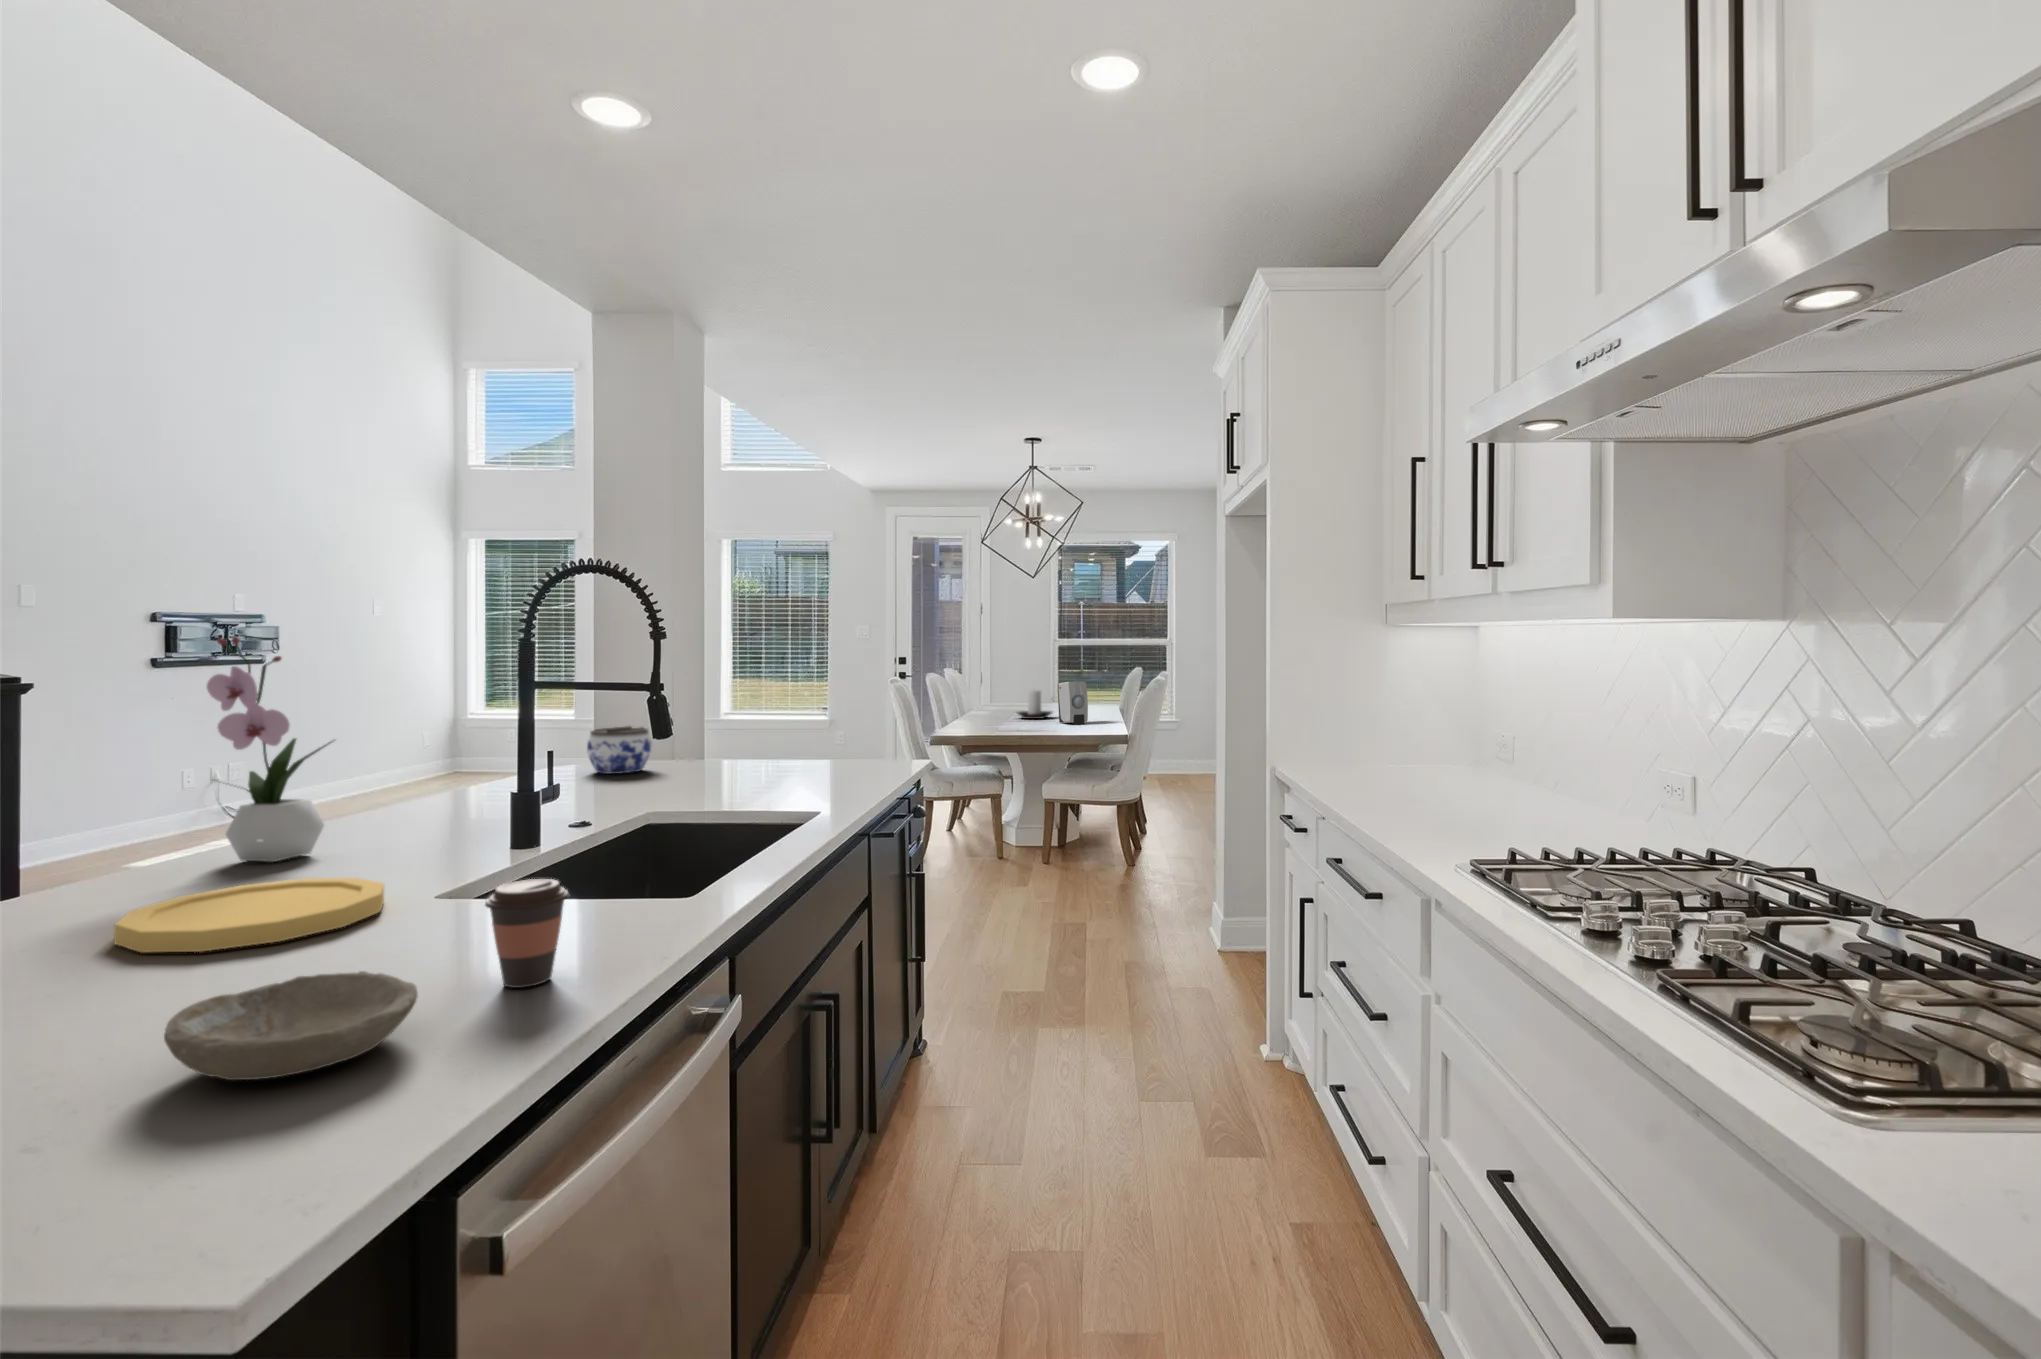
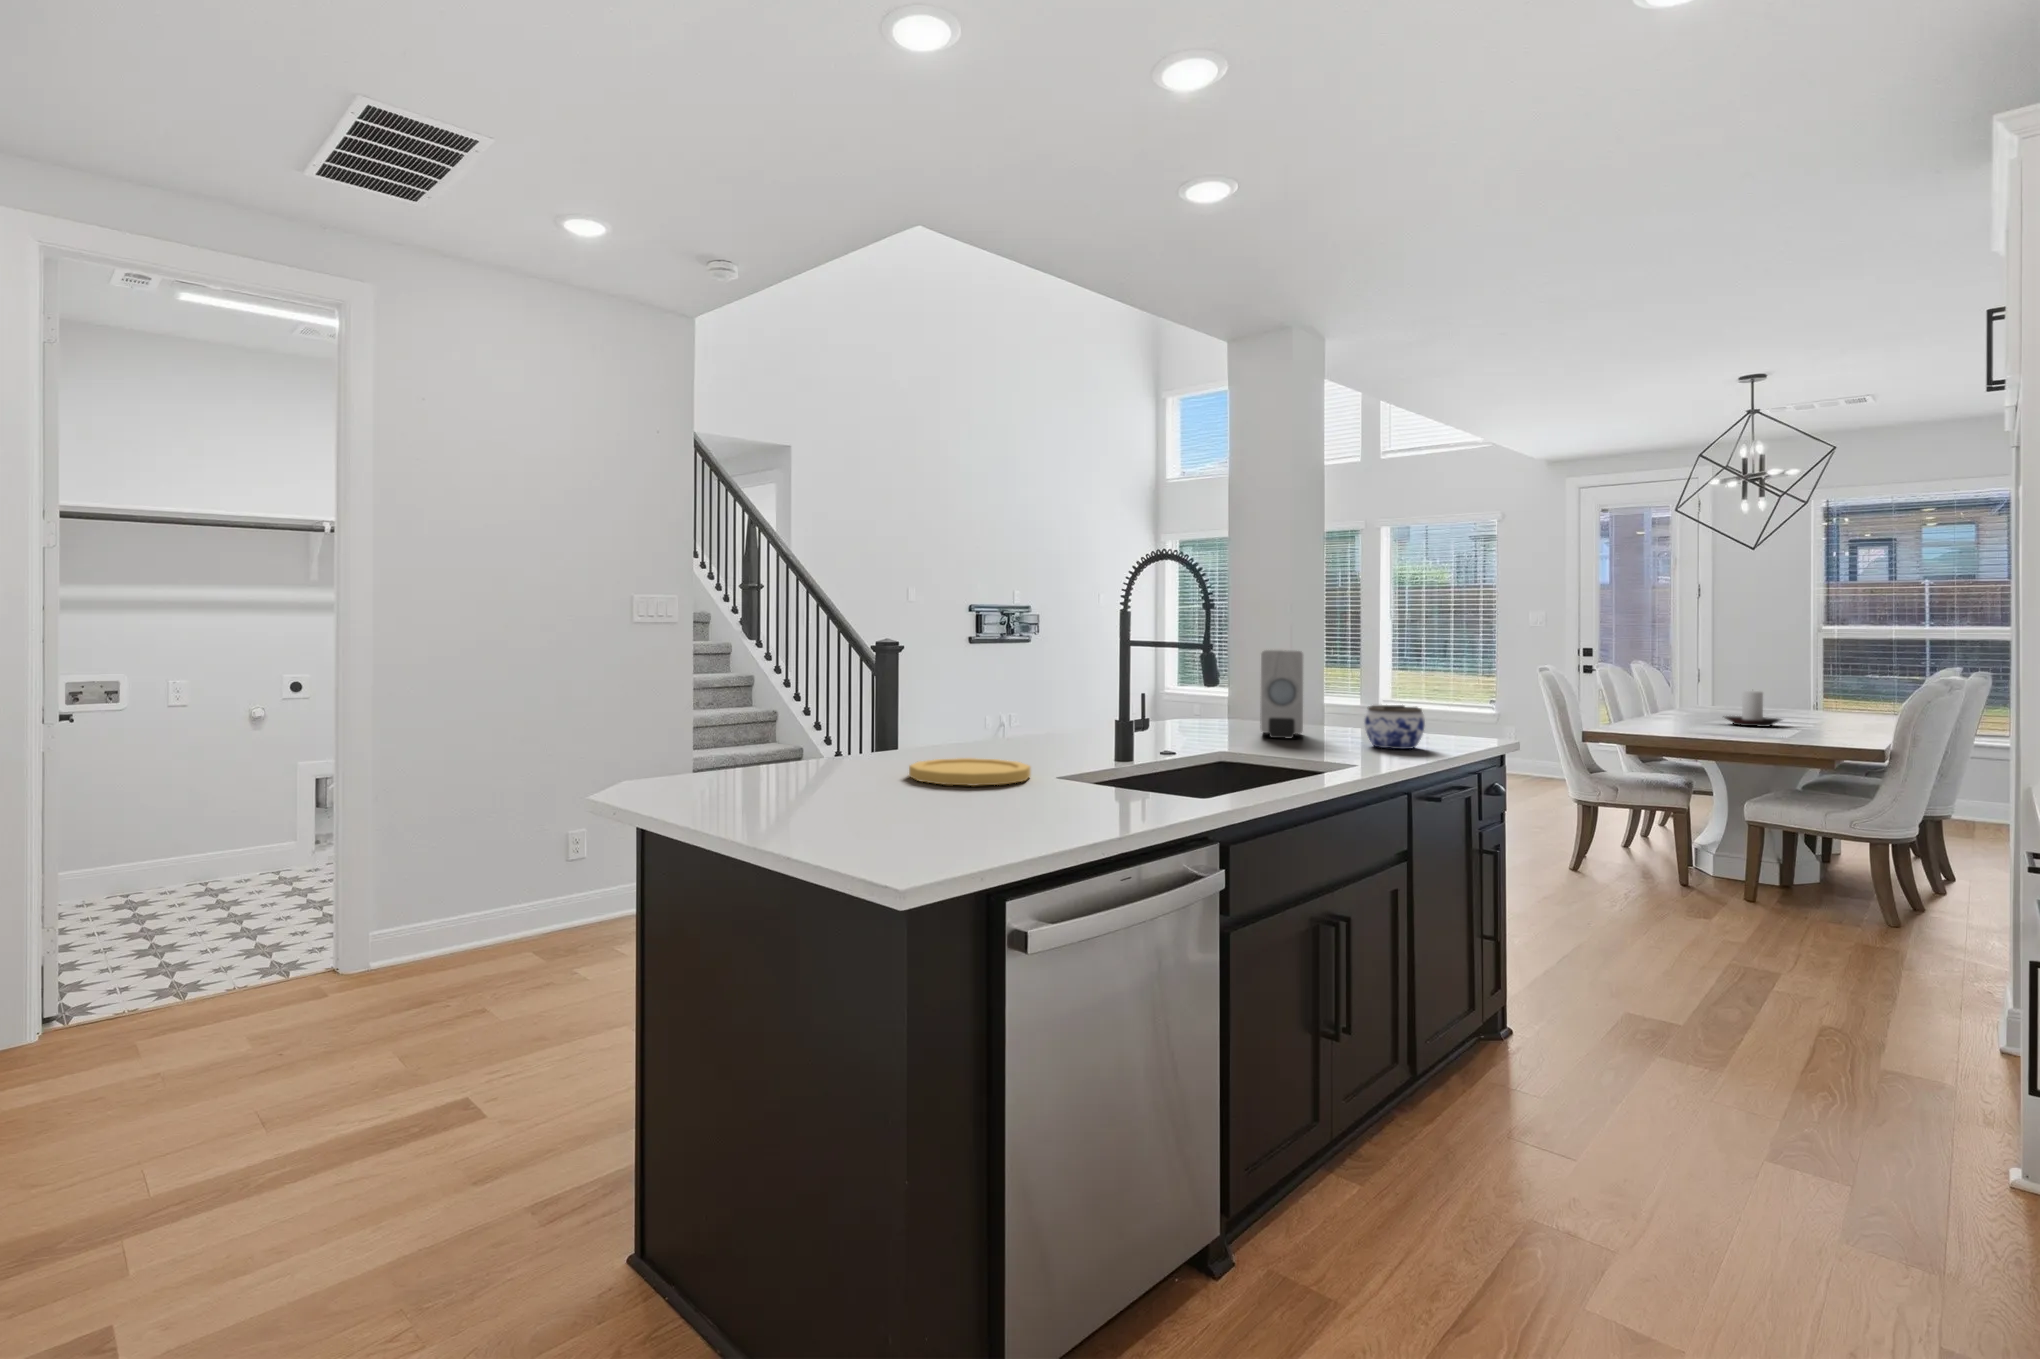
flower arrangement: present [207,637,331,862] -> none [958,613,1021,753]
soap dispenser: present [1058,681,1088,725] -> present [1260,650,1303,738]
jar: present [587,726,652,774] -> present [1364,705,1425,749]
coffee cup: present [485,879,569,988] -> none [1055,759,1102,822]
bowl: present [164,971,418,1080] -> none [910,790,1015,831]

